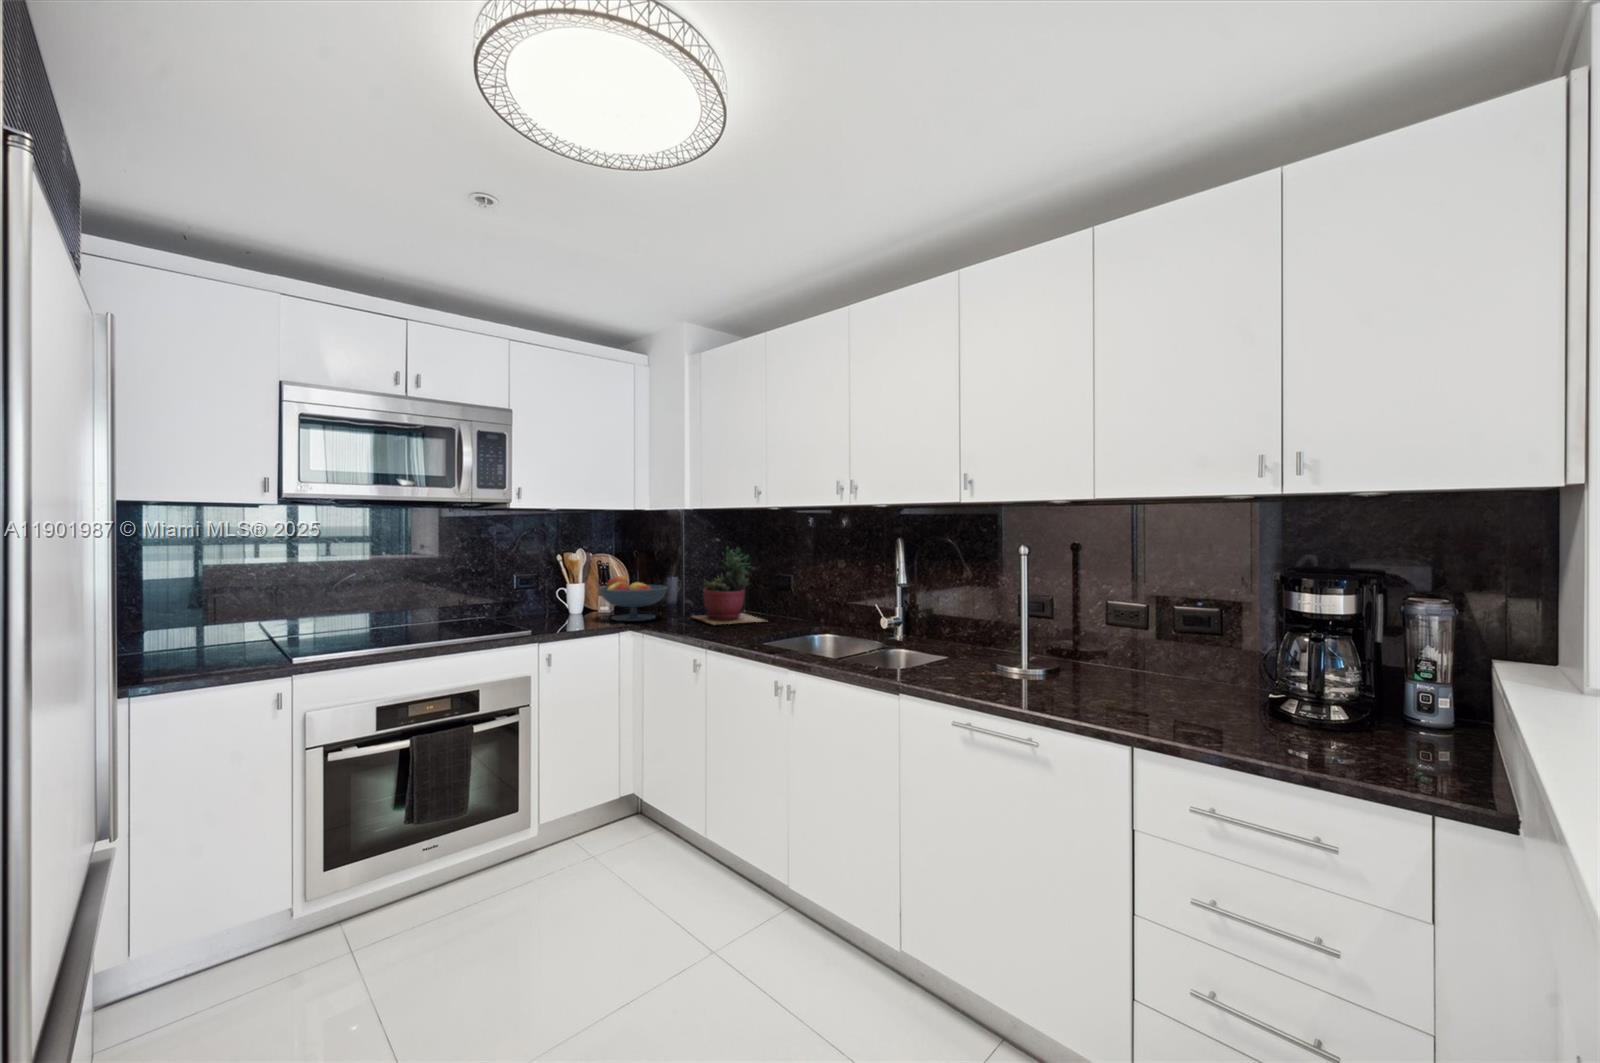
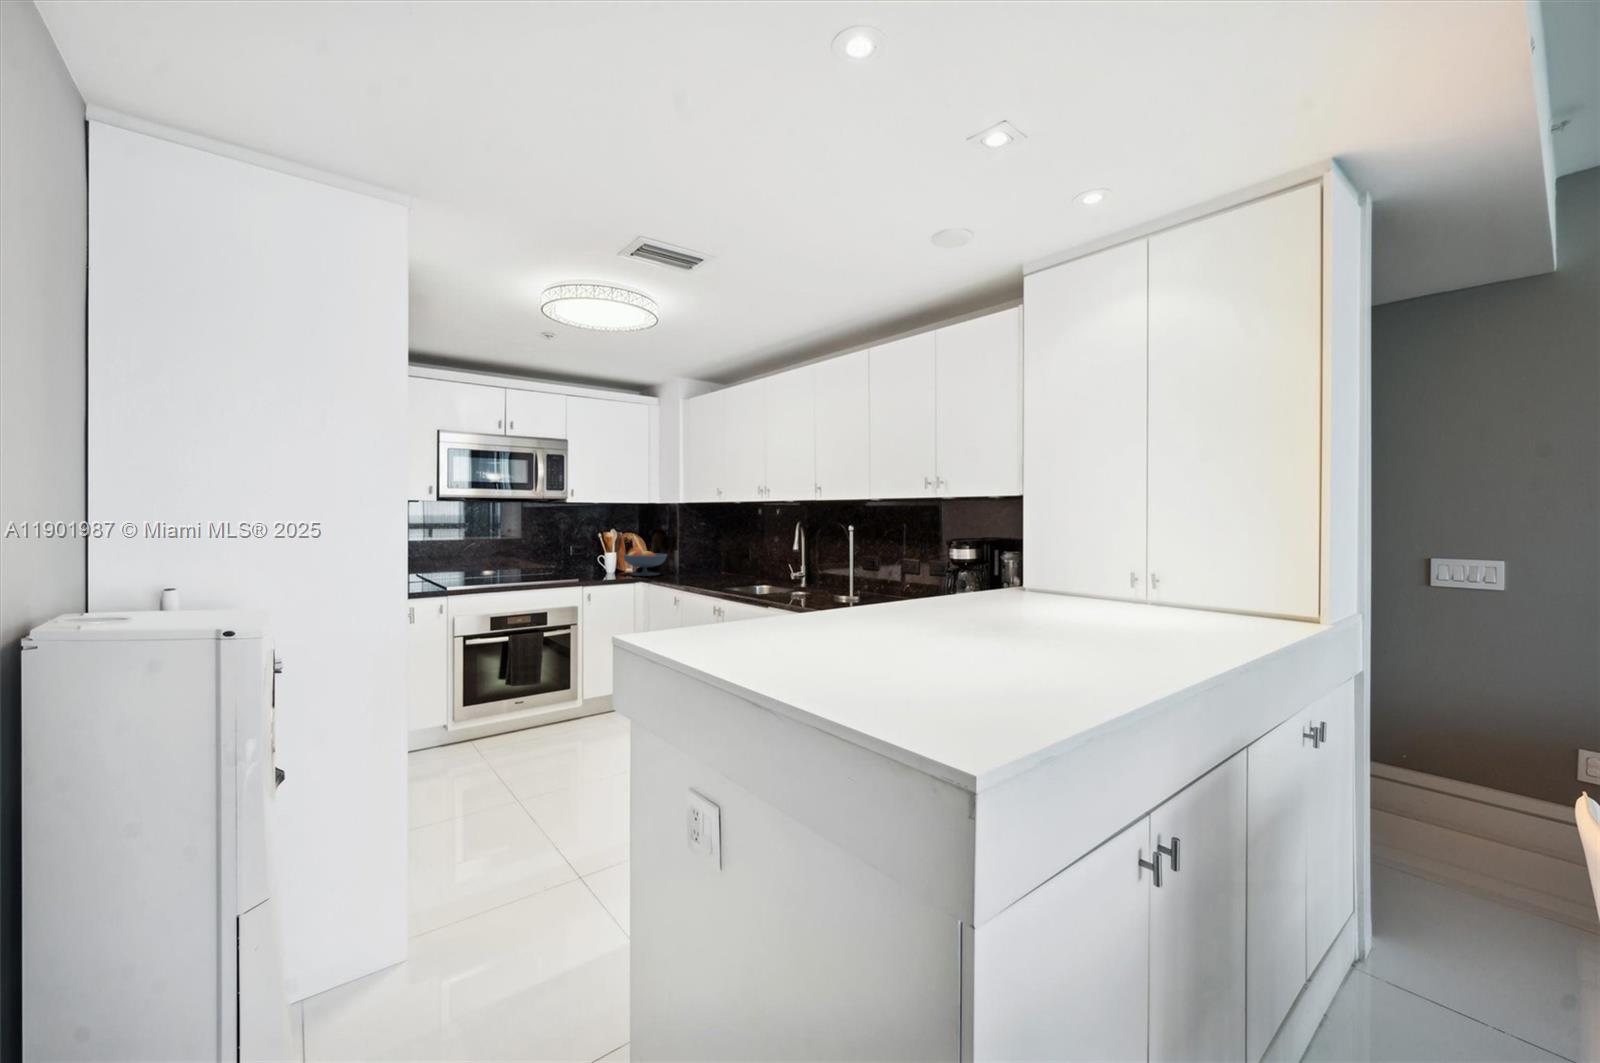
succulent plant: present [694,547,764,625] -> none [682,528,731,578]

